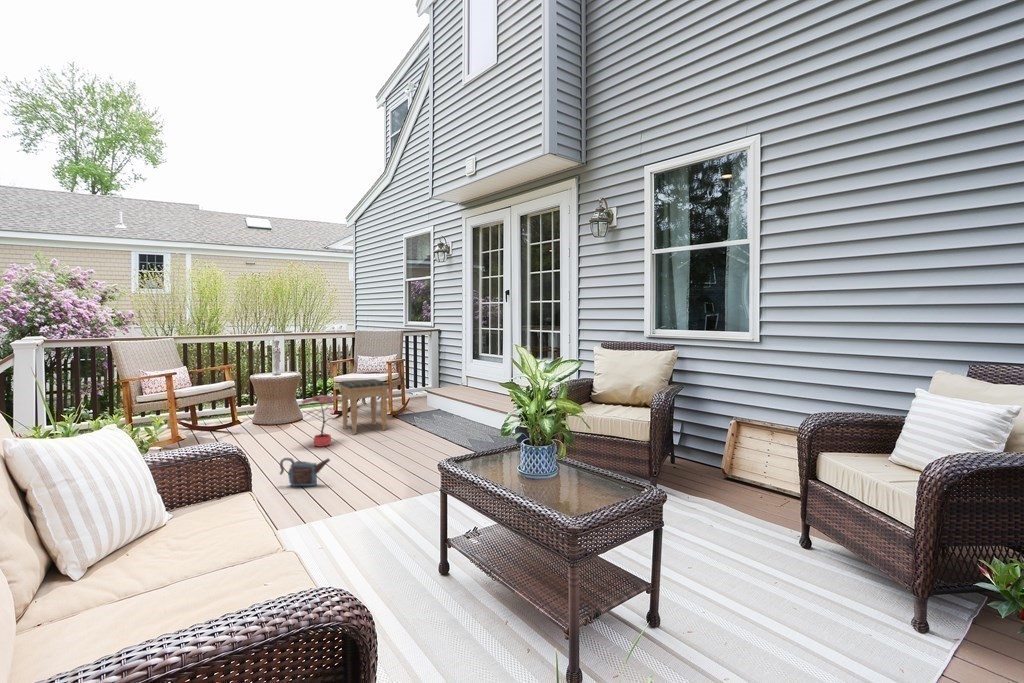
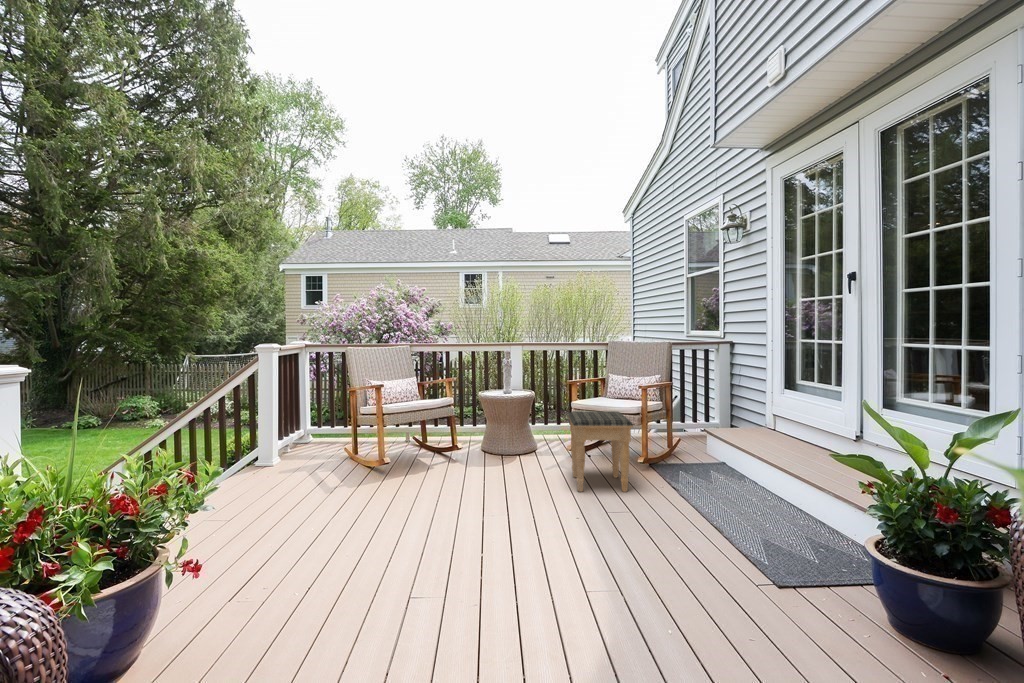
potted plant: present [302,395,340,447] -> none [501,433,555,508]
watering can: present [280,458,330,486] -> none [414,544,479,606]

